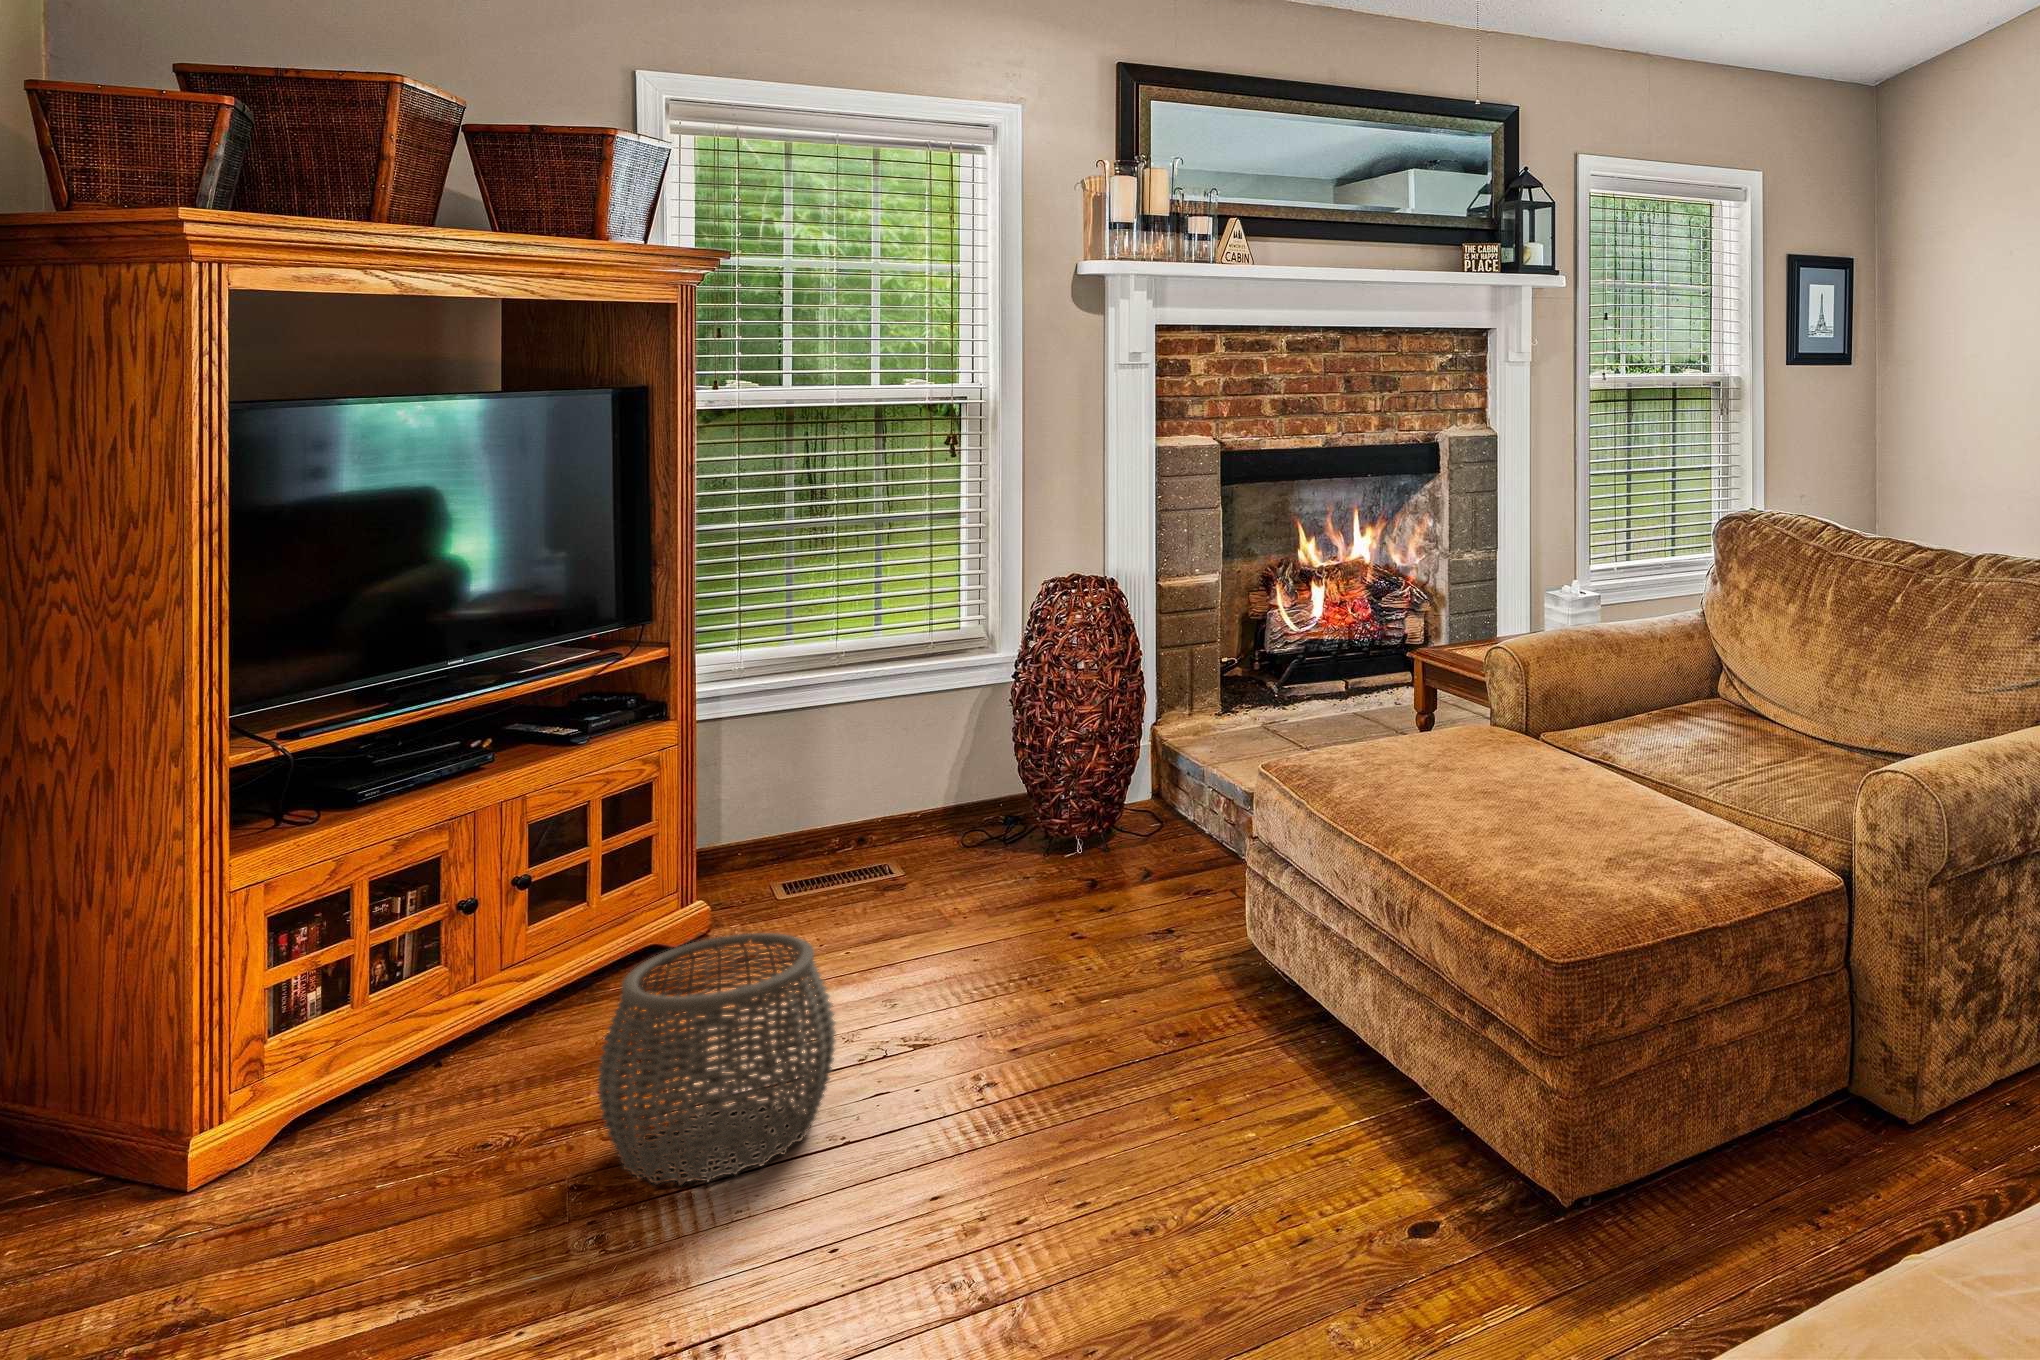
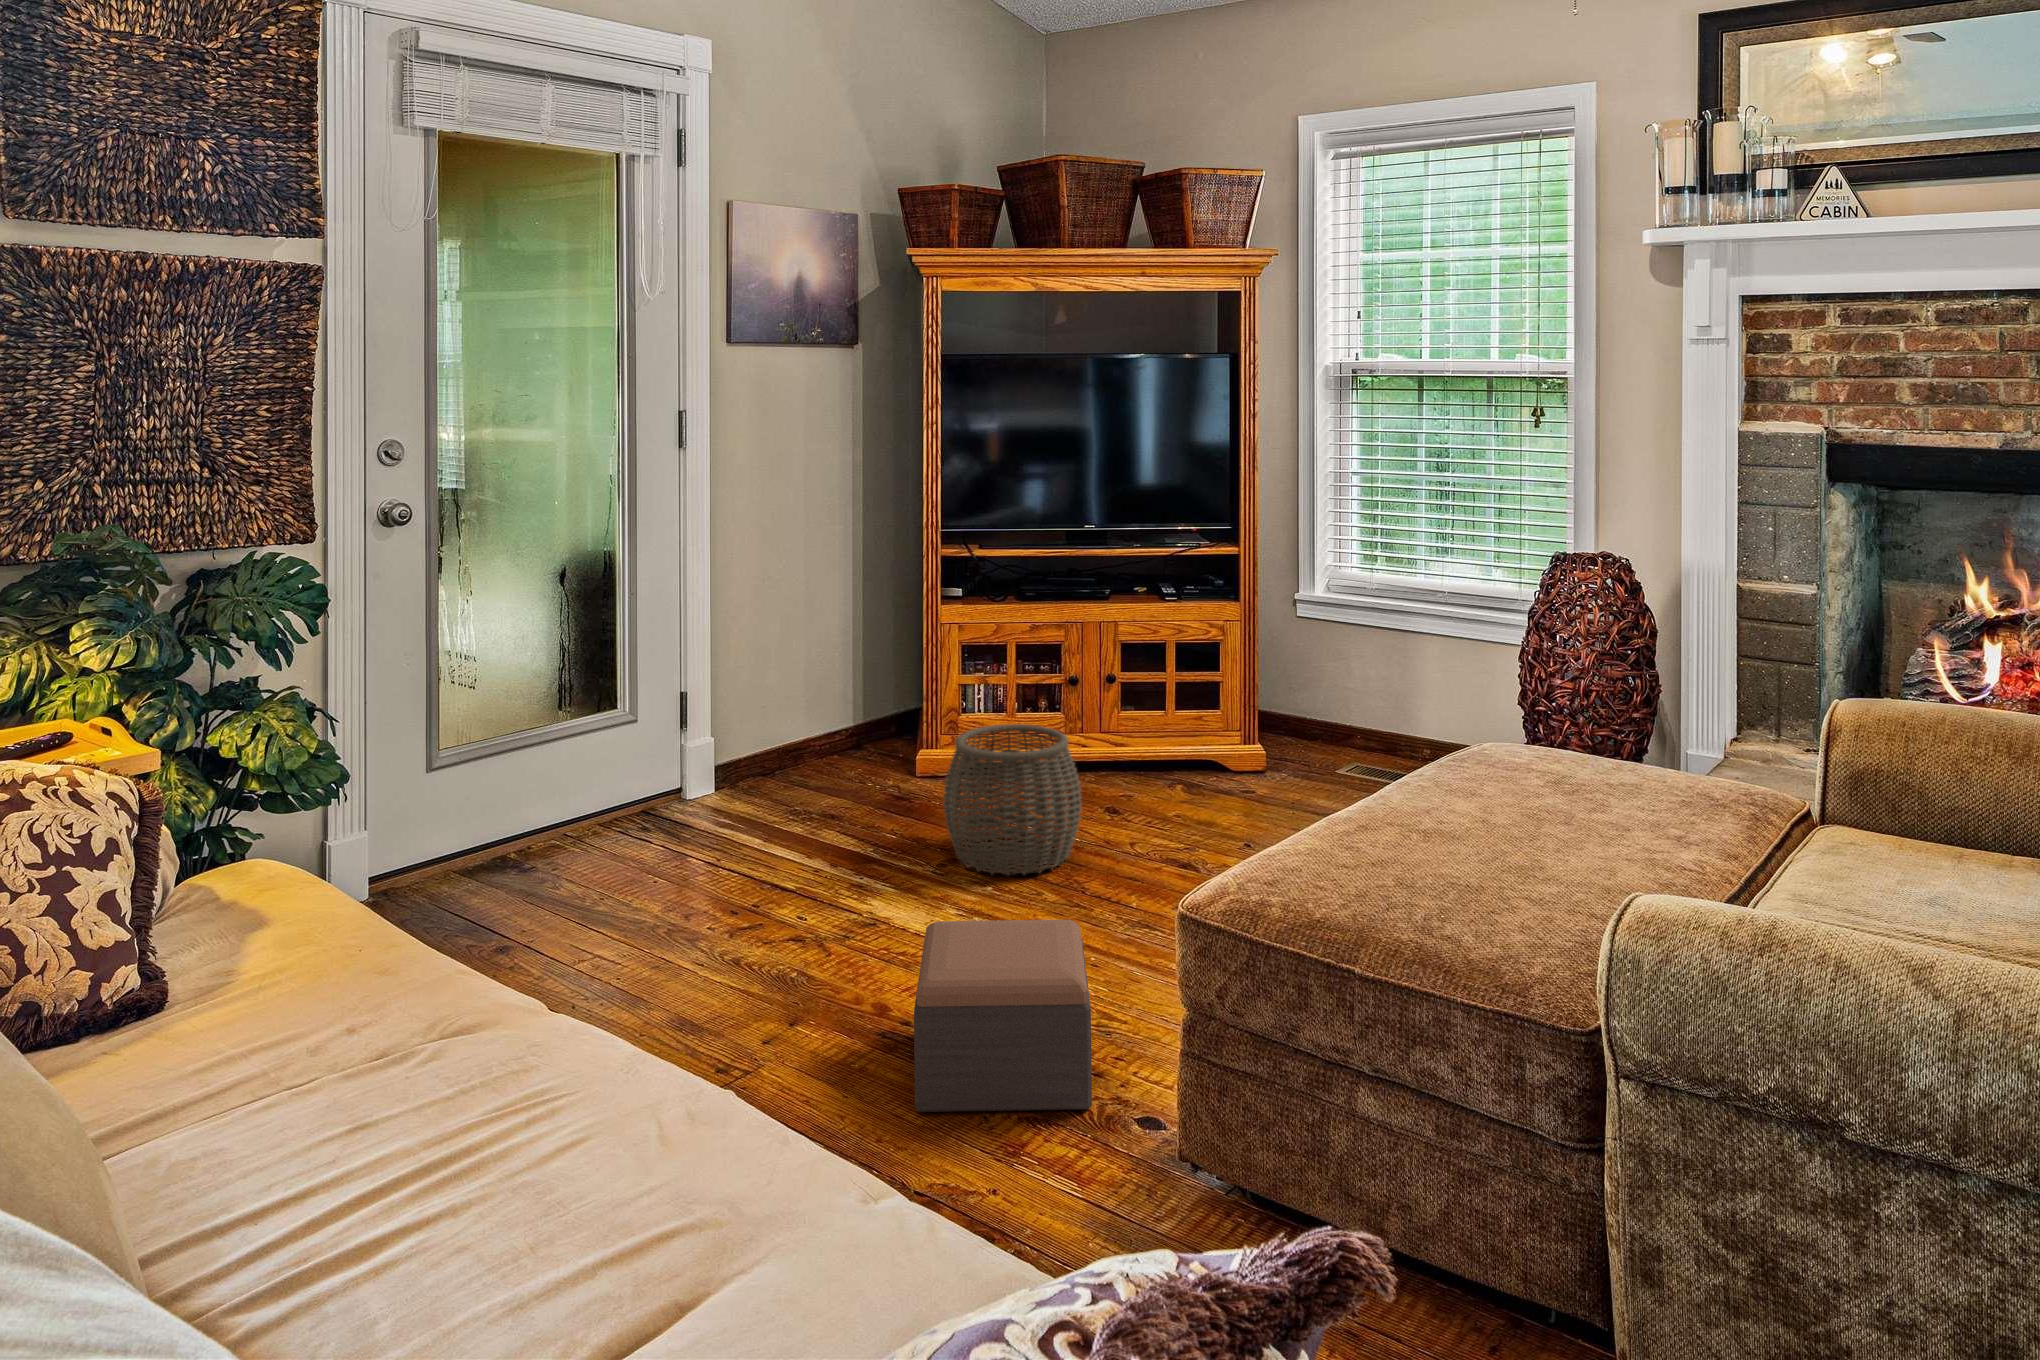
footstool: none [1168,1044,1426,1305] -> present [914,919,1092,1112]

